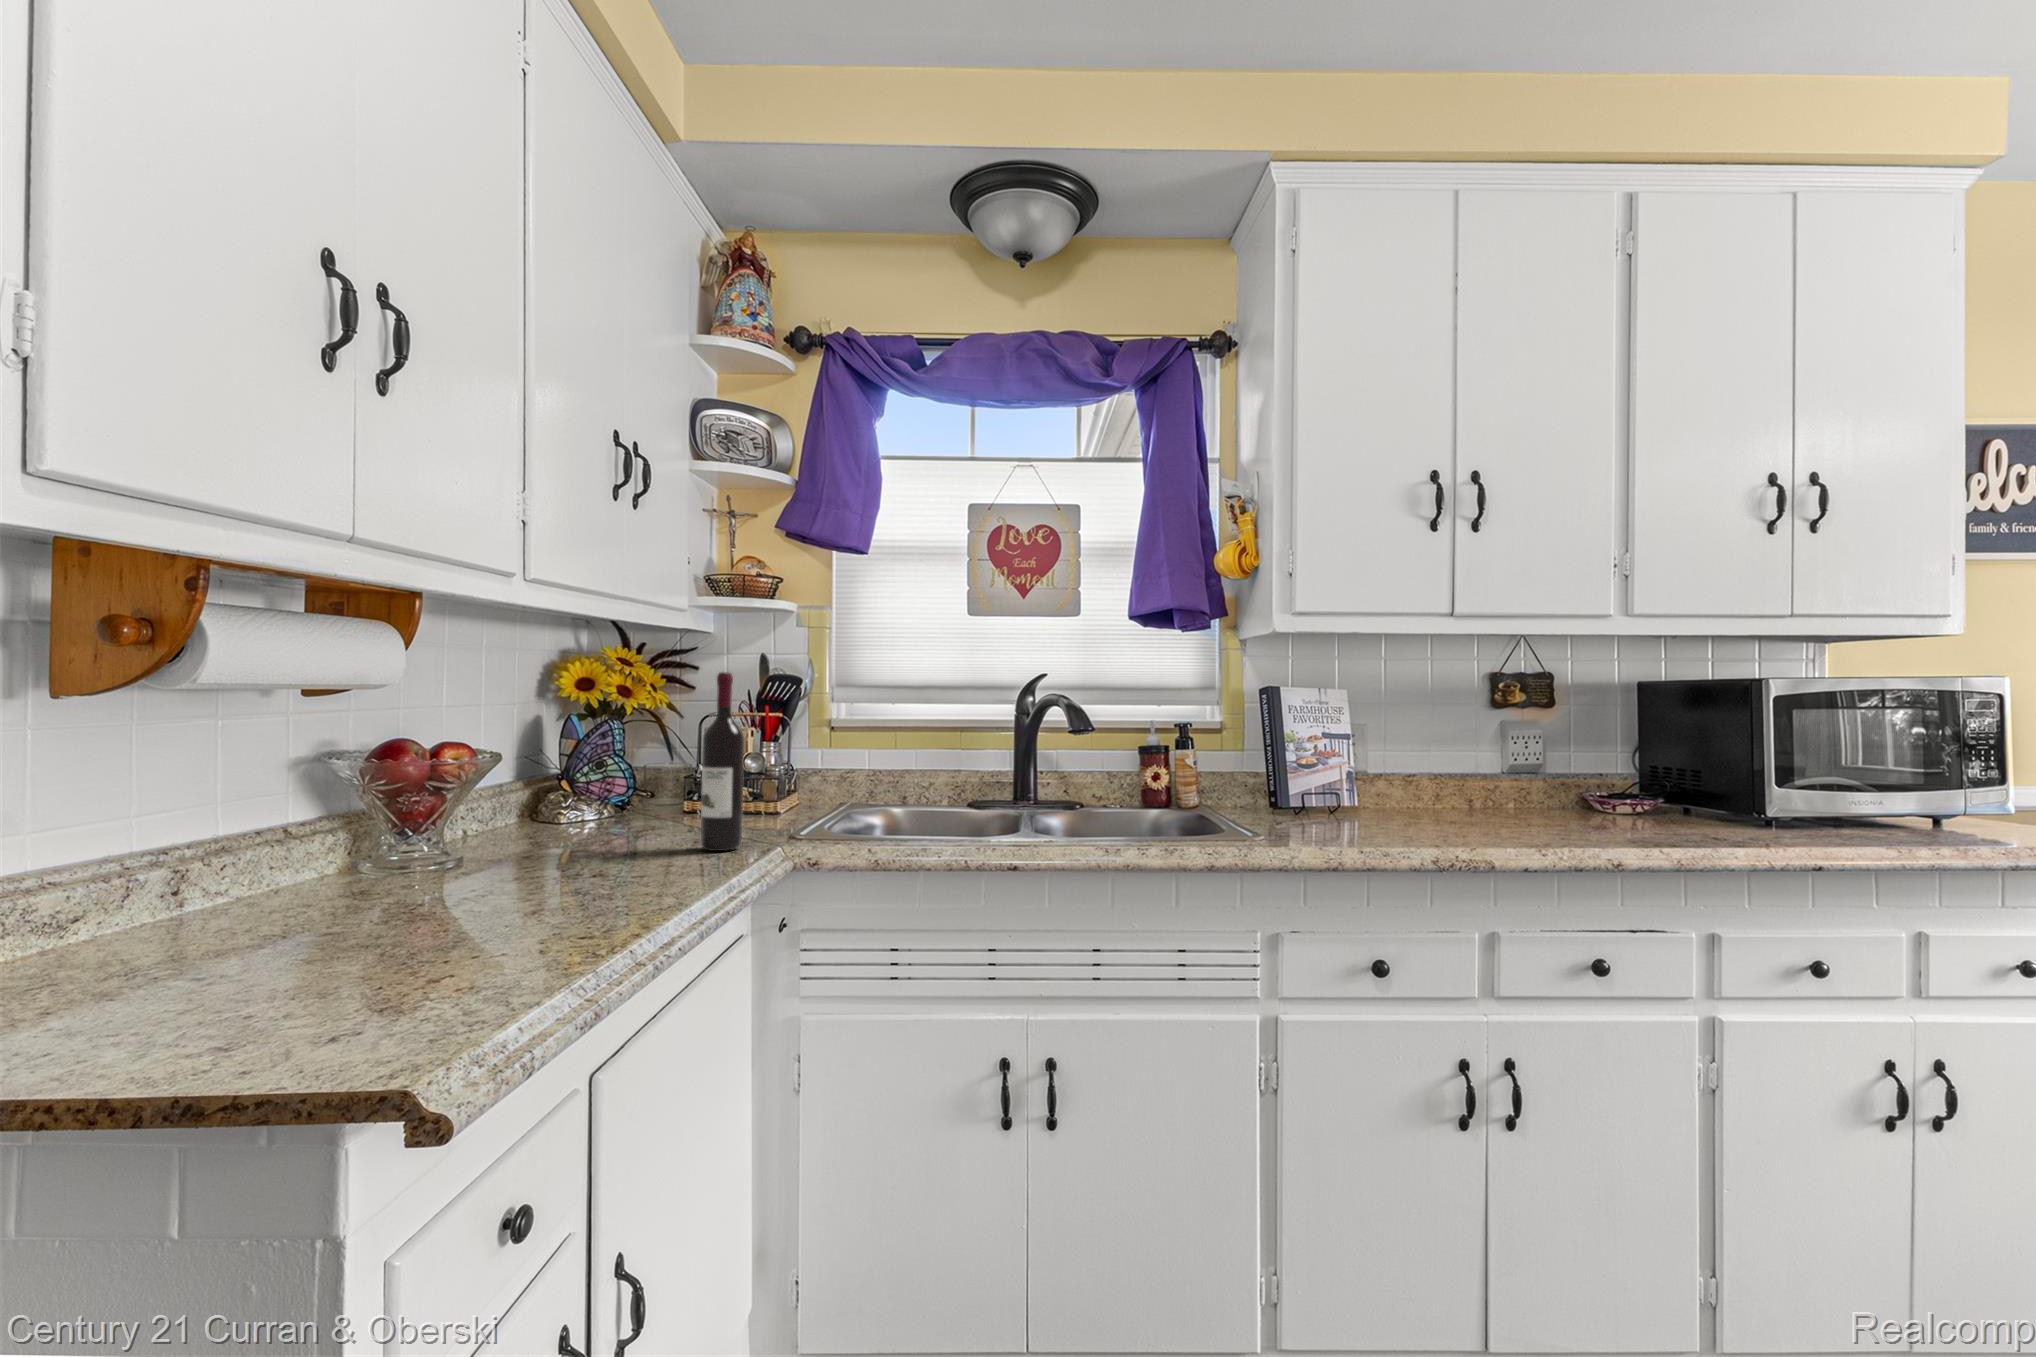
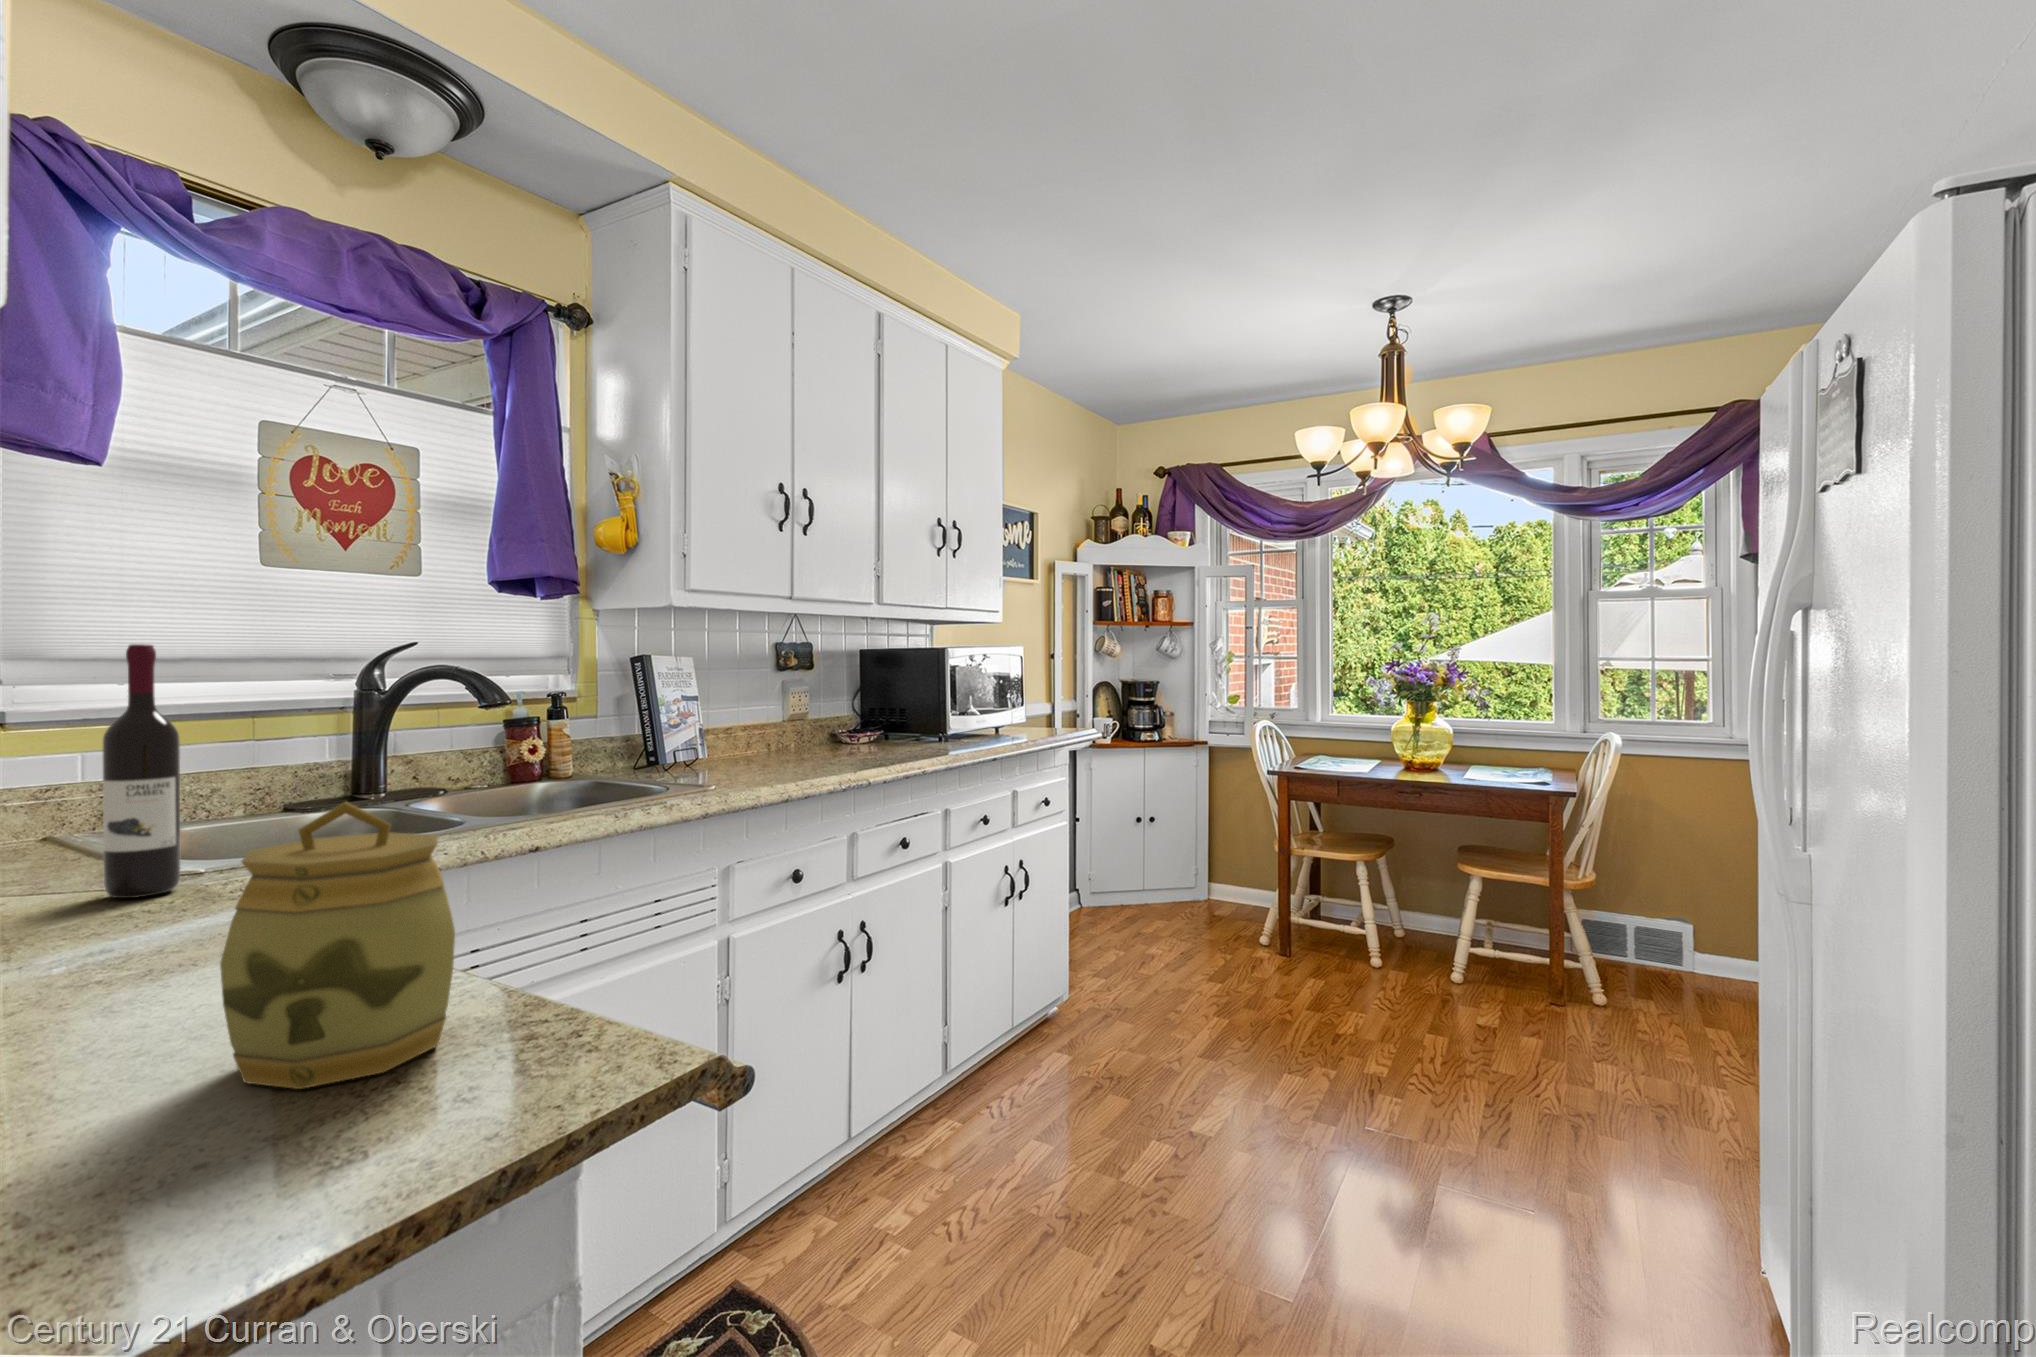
jar: none [235,783,435,1010] -> present [220,802,455,1089]

